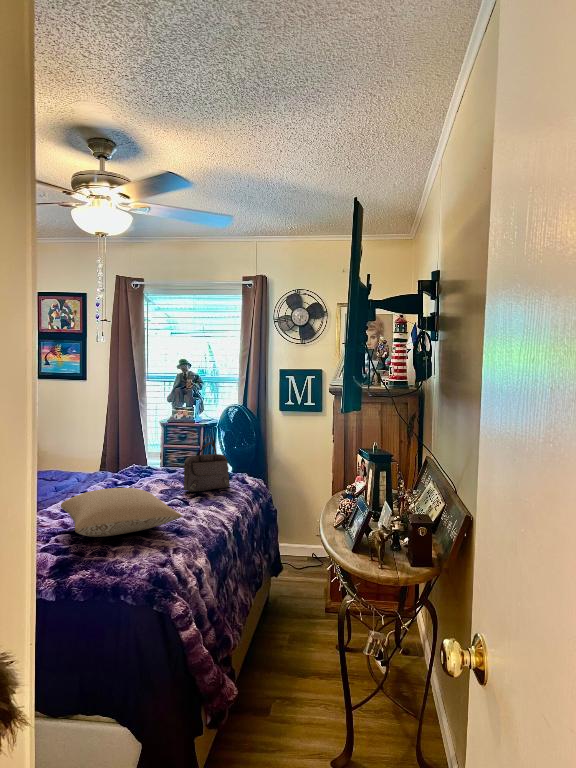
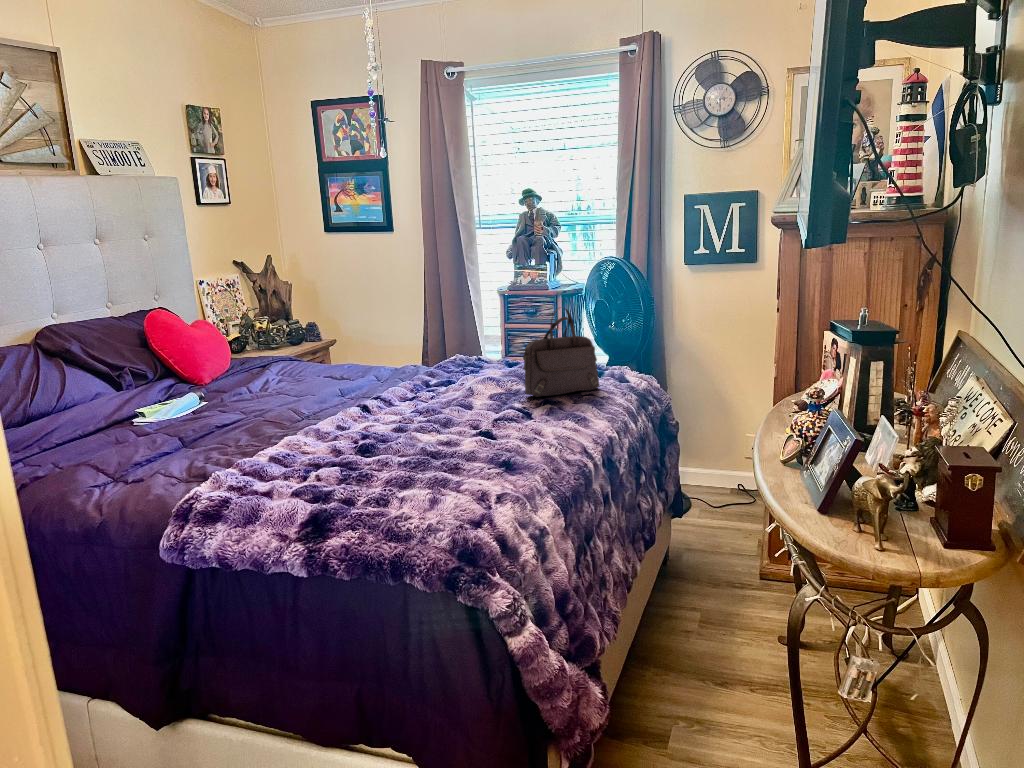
pillow: present [61,488,182,537] -> none [331,394,510,471]

